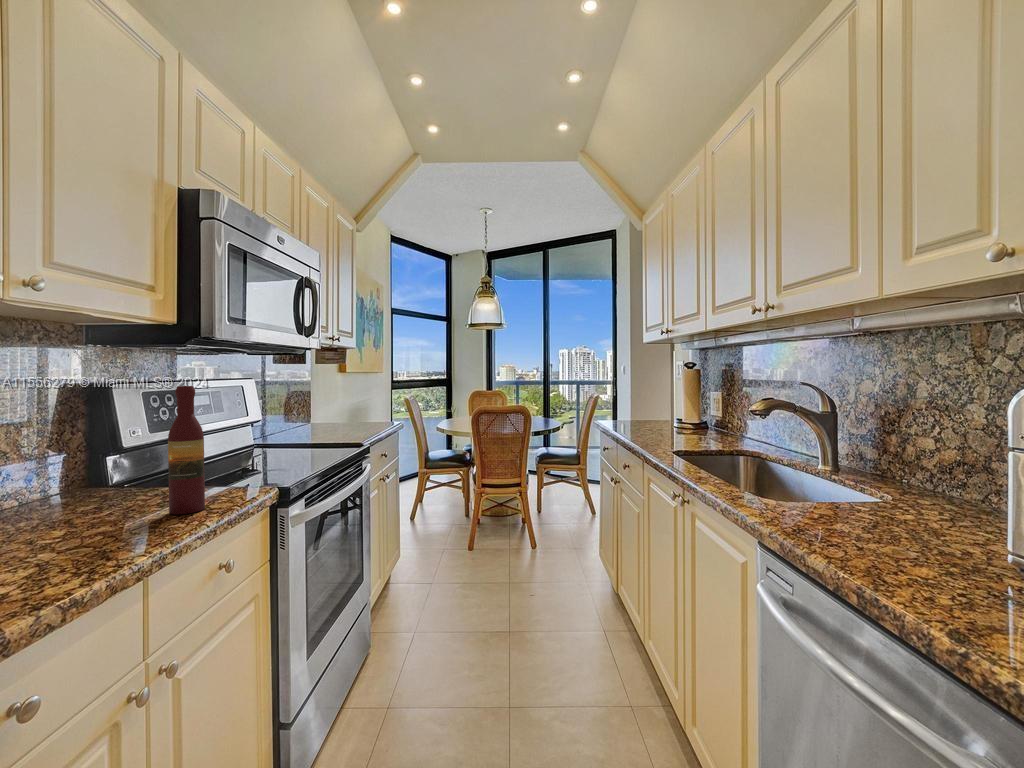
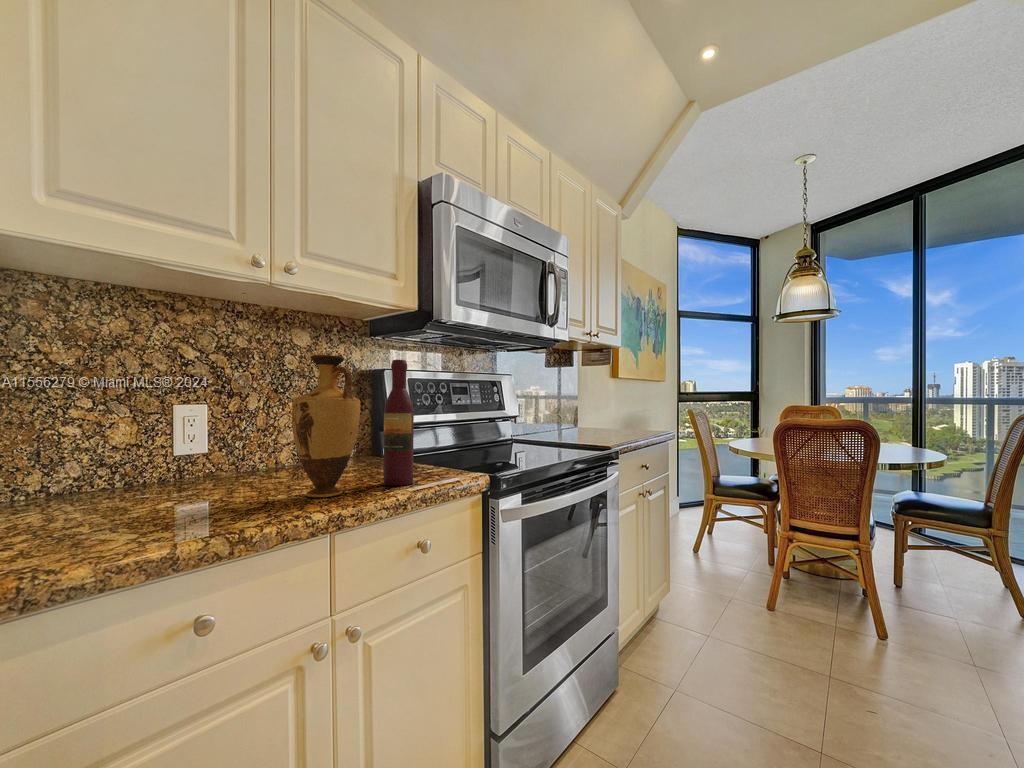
vase: none [63,389,154,543] -> present [292,355,360,497]

